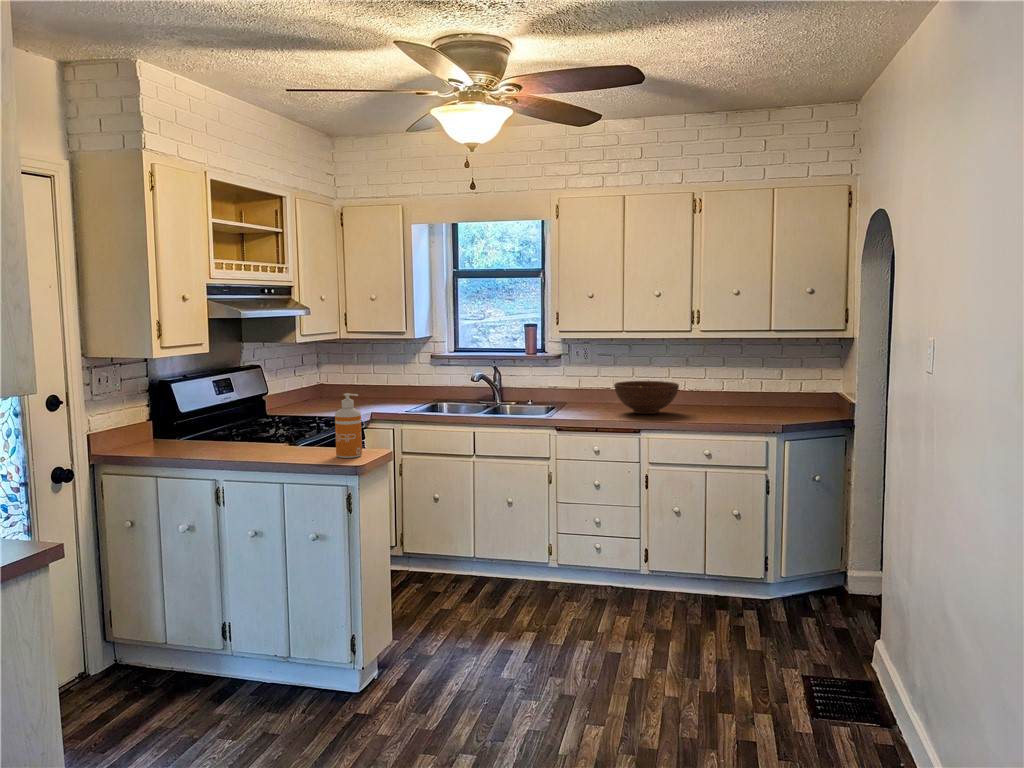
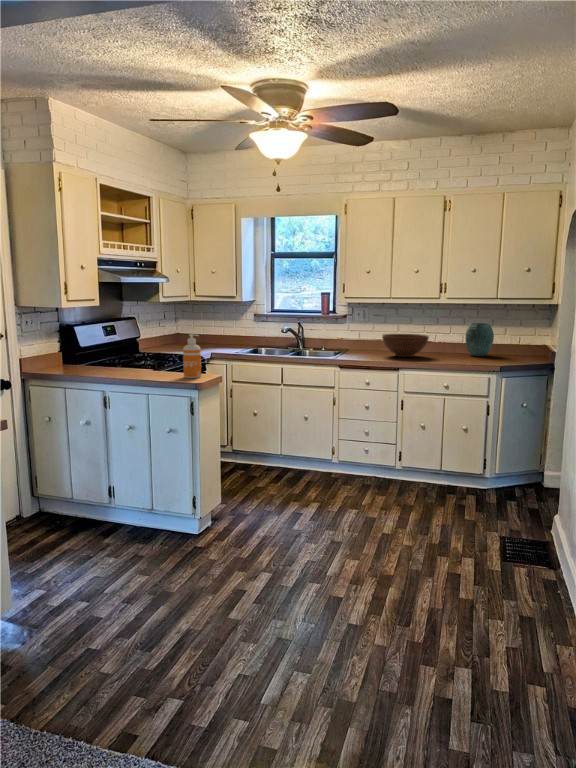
vase: none [728,364,767,410] -> present [465,323,494,356]

